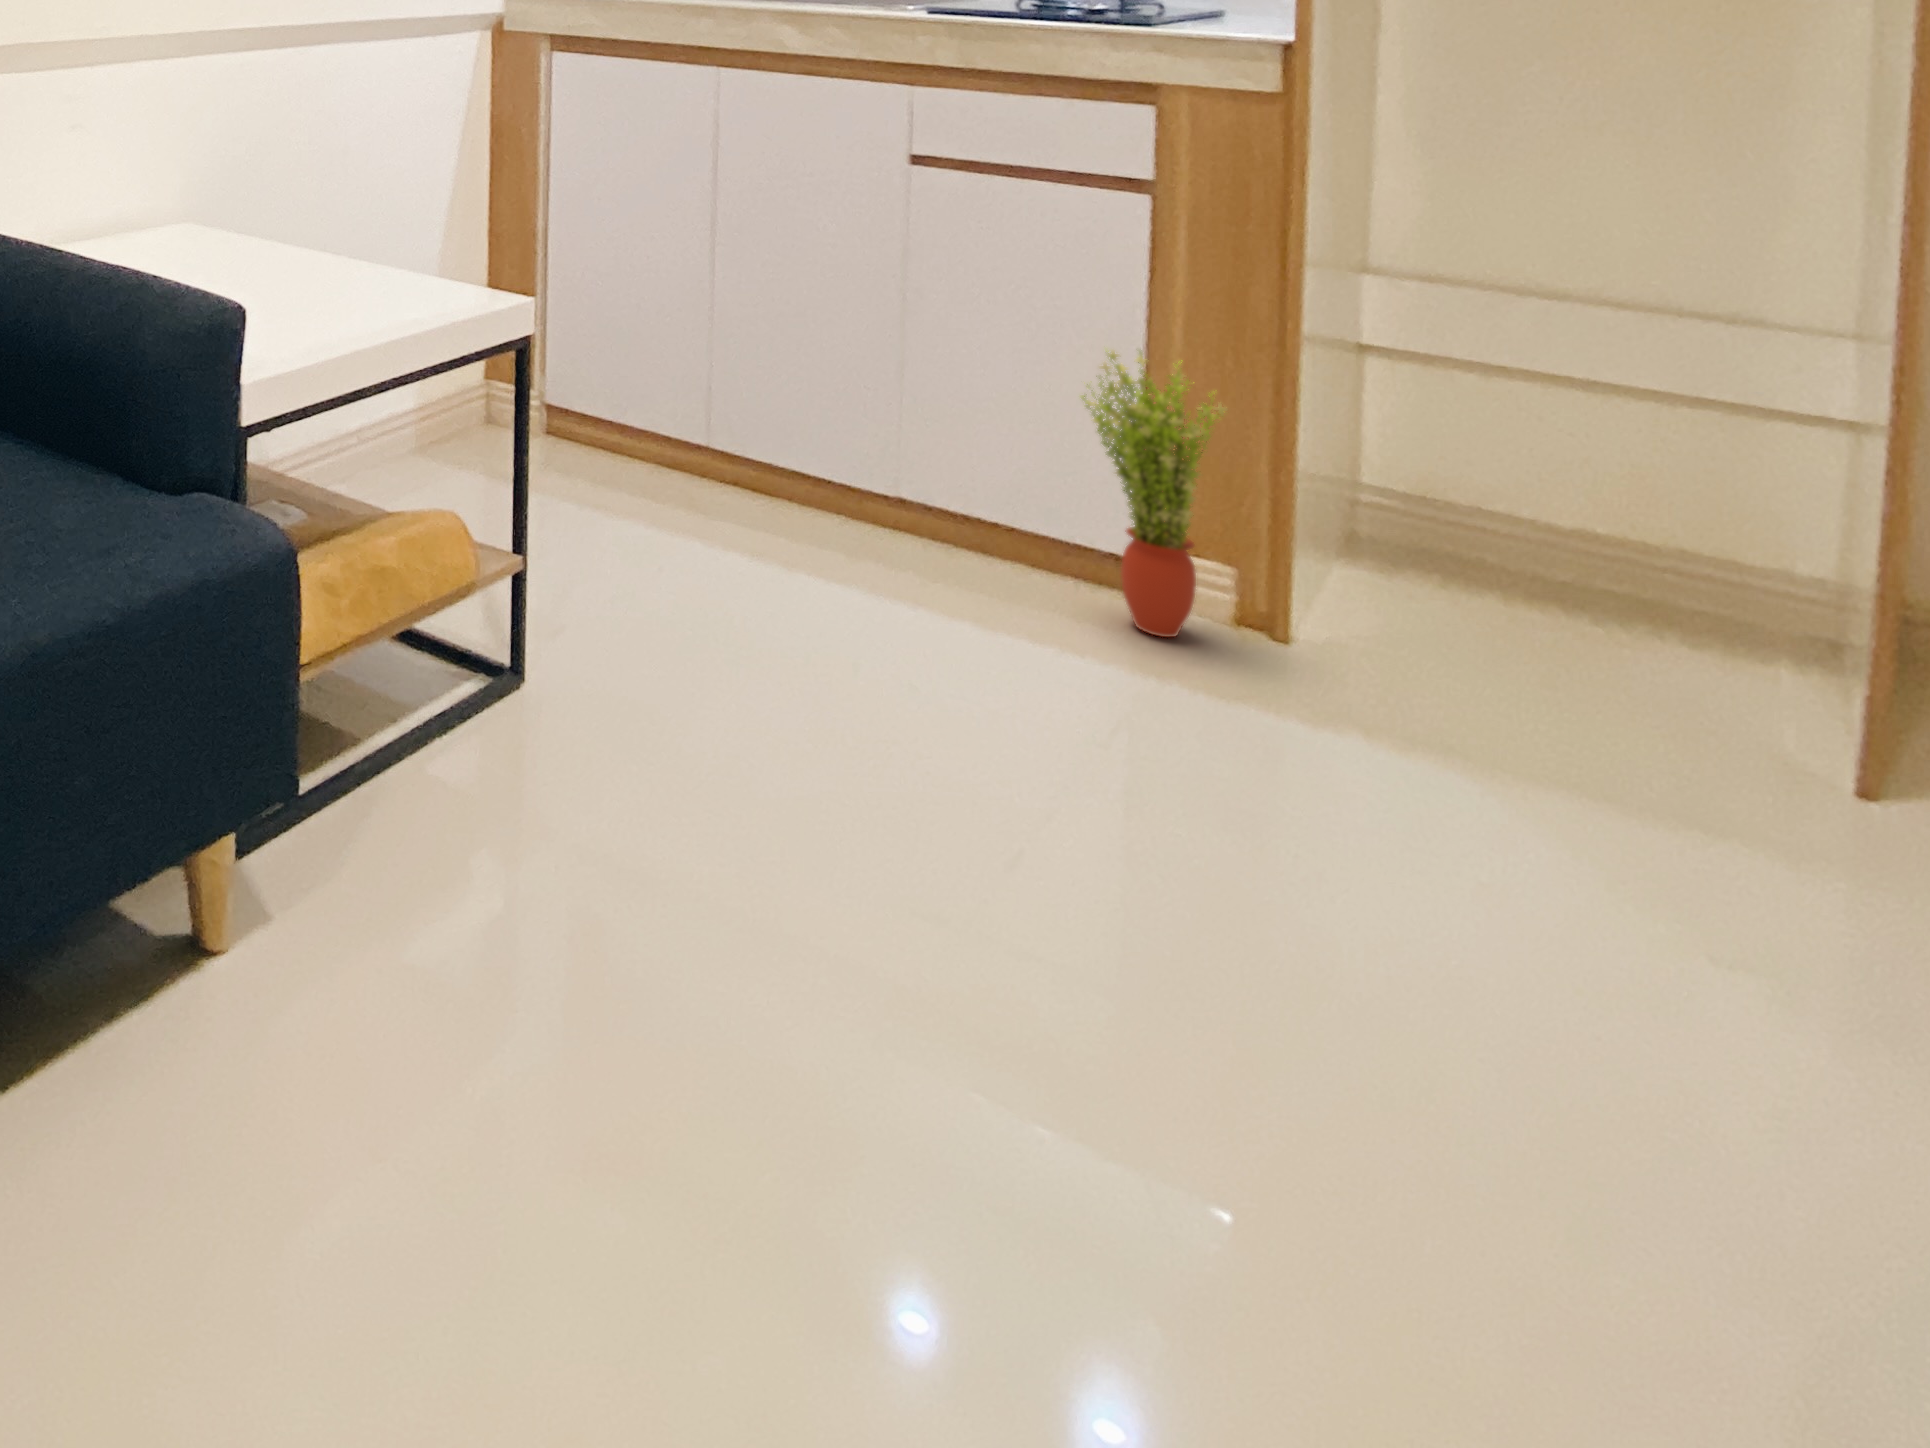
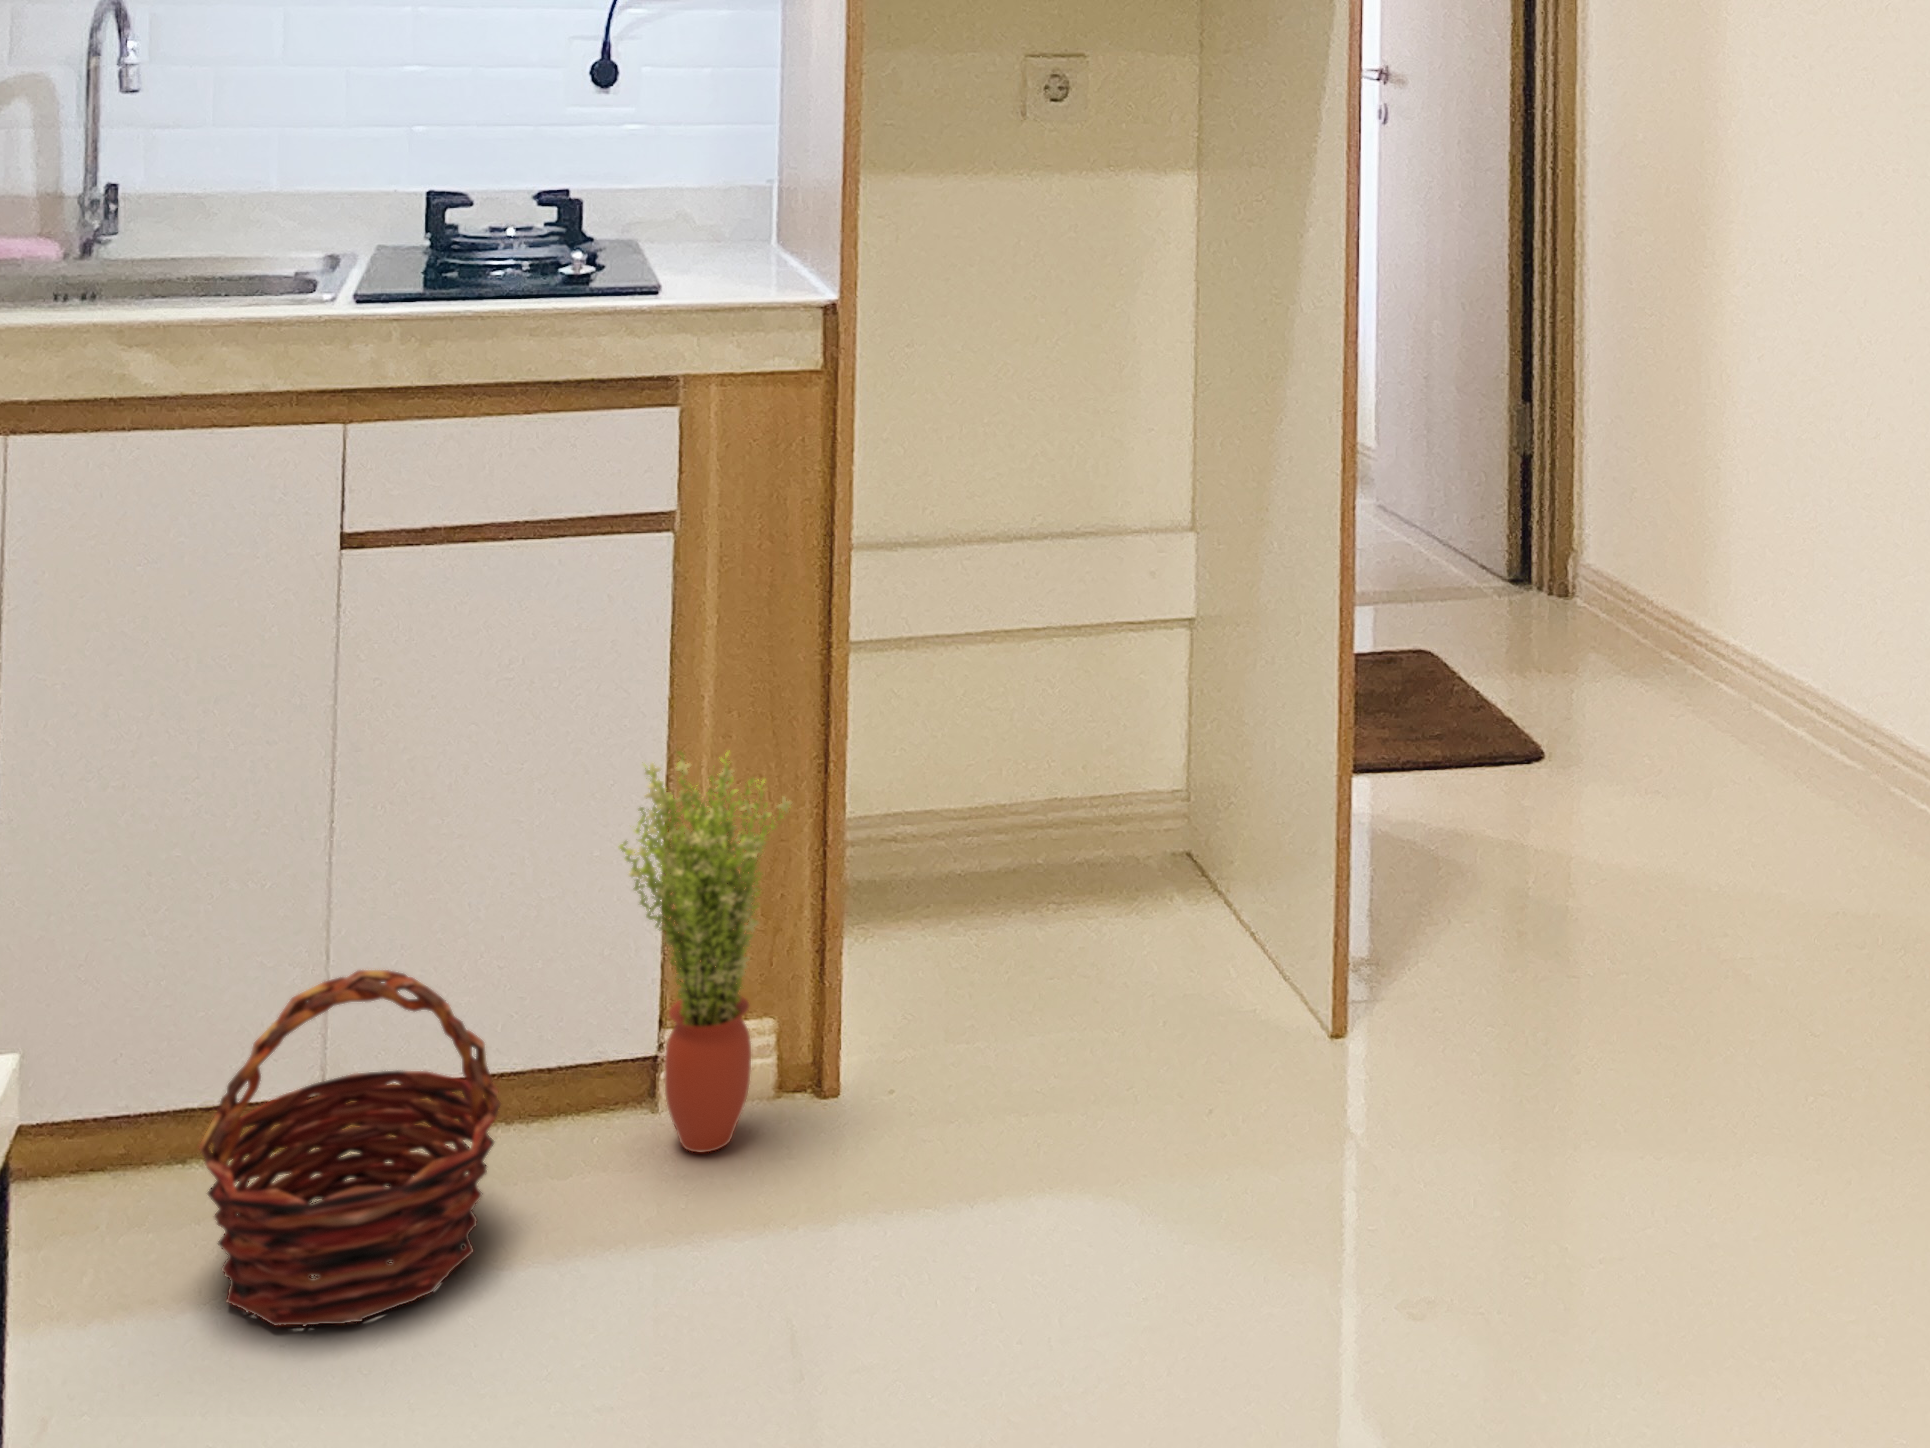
basket: none [790,406,975,607] -> present [199,970,501,1326]

